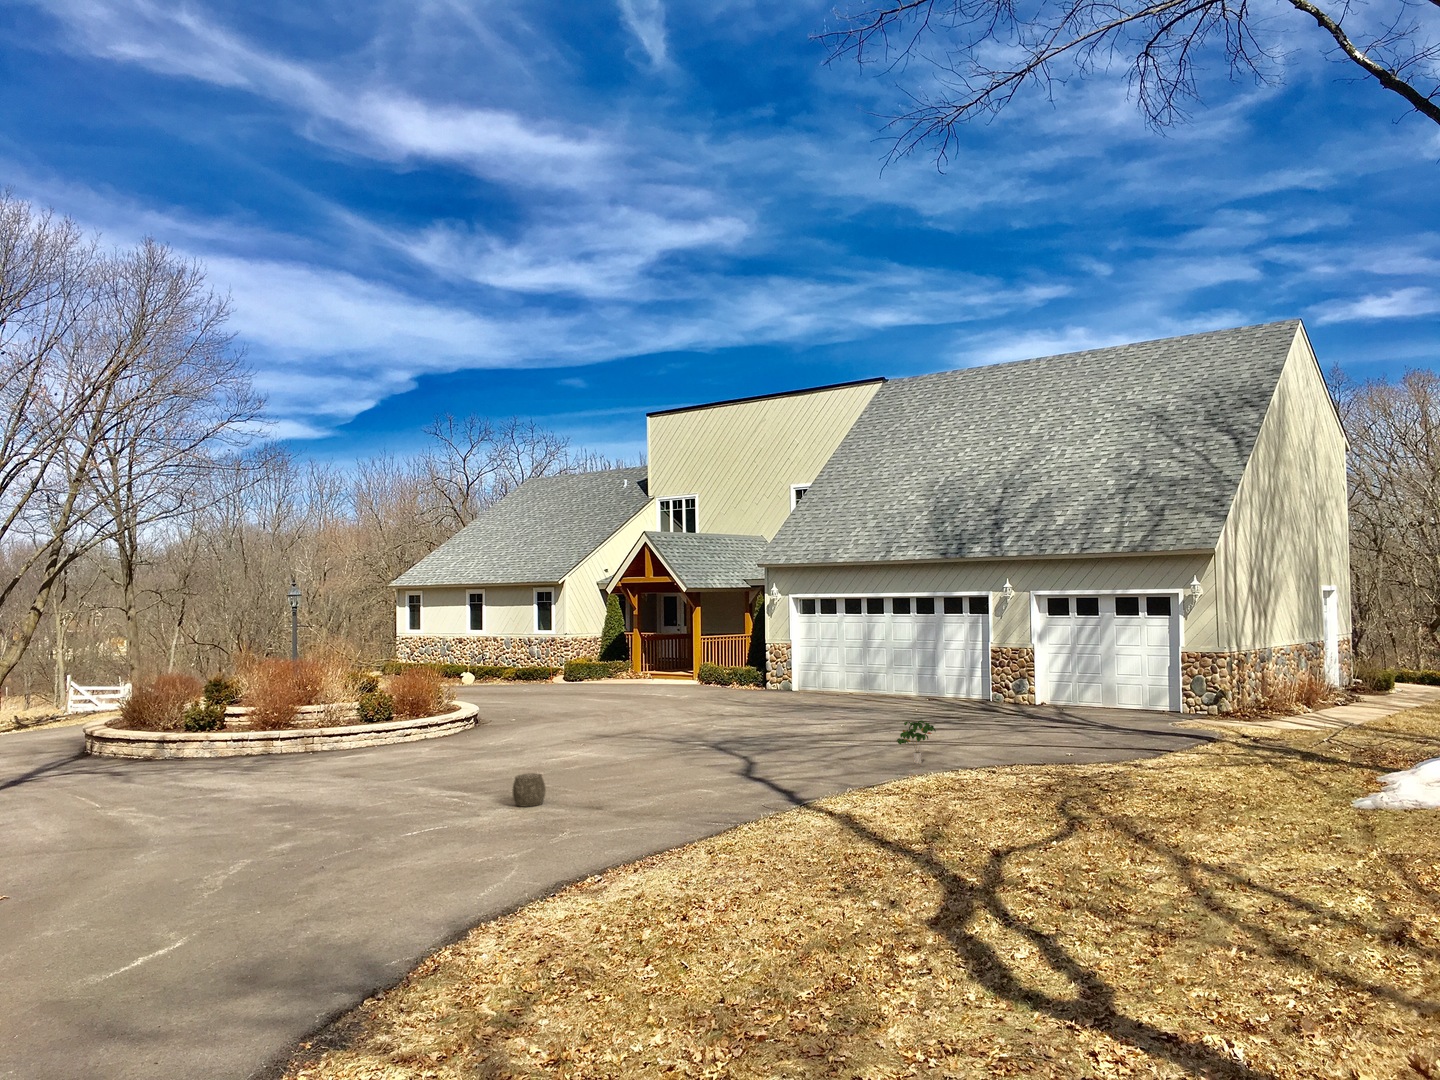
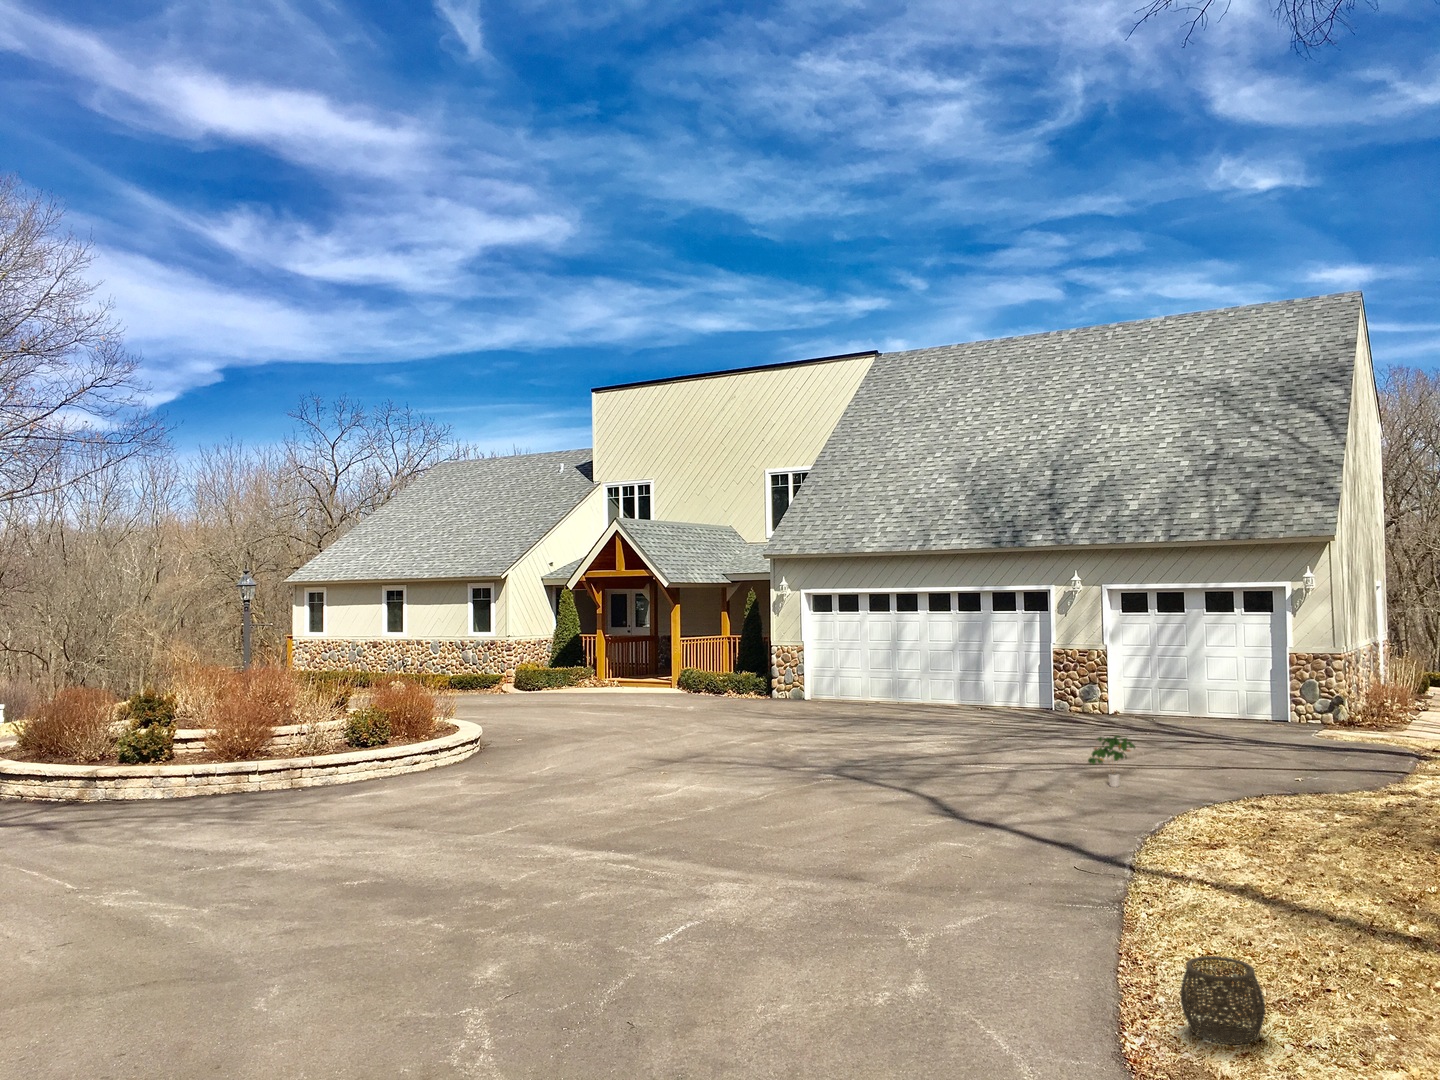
woven basket: present [512,773,546,807] -> present [1180,956,1265,1045]

